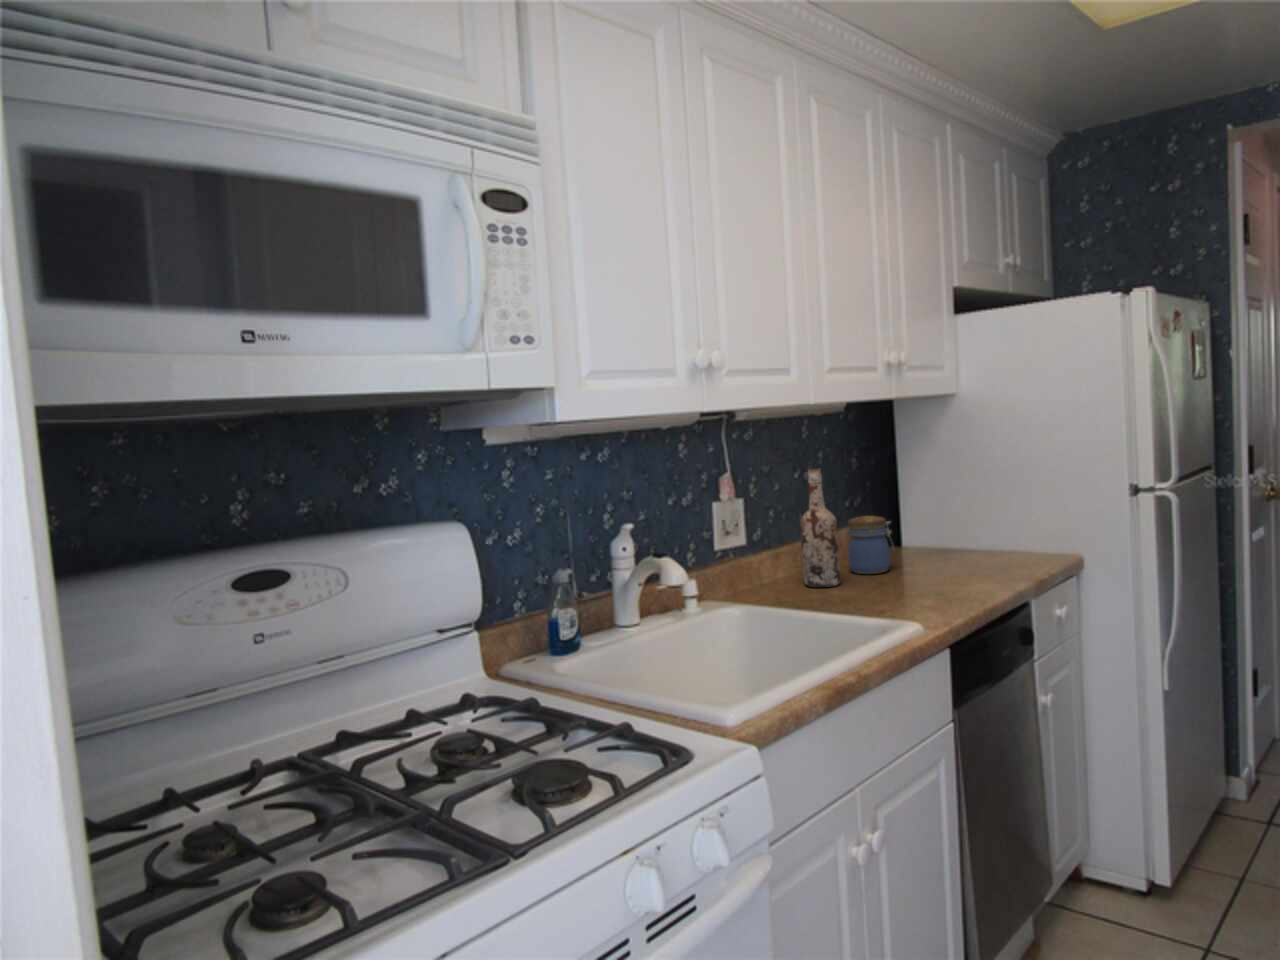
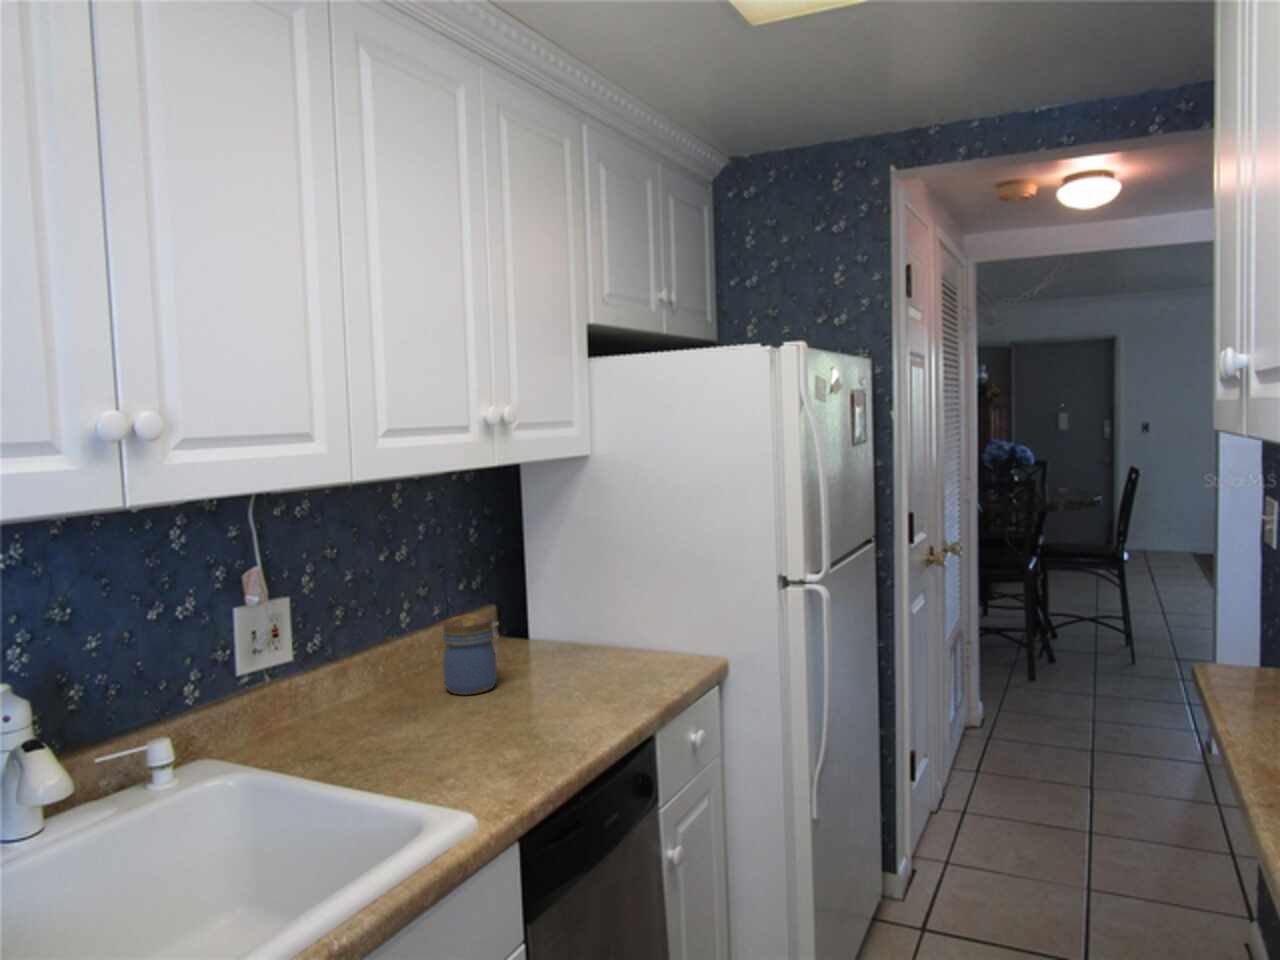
wine bottle: present [800,468,840,587] -> none [366,557,421,723]

